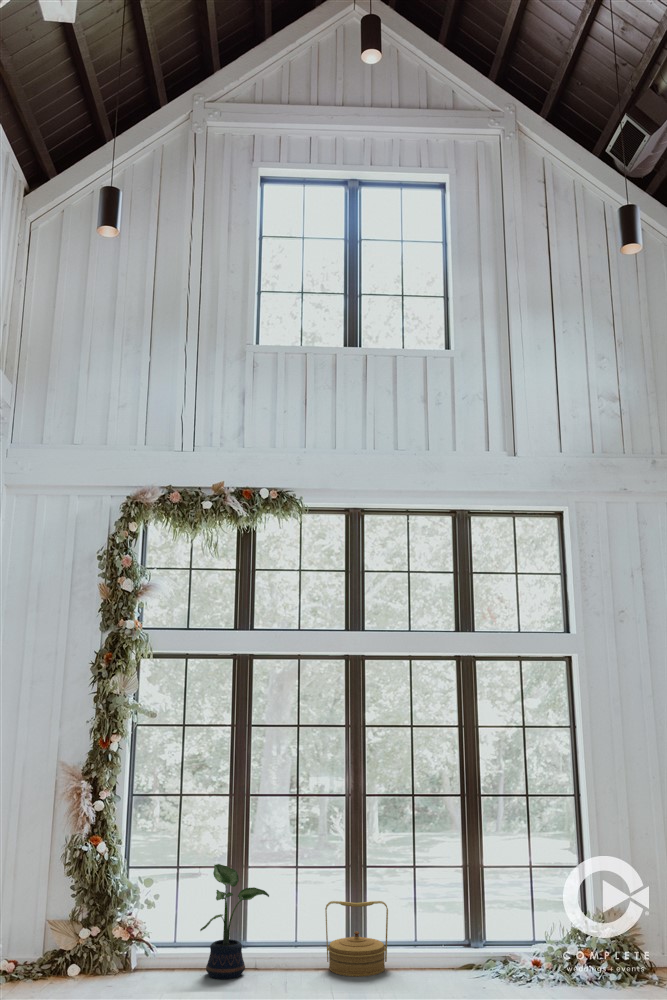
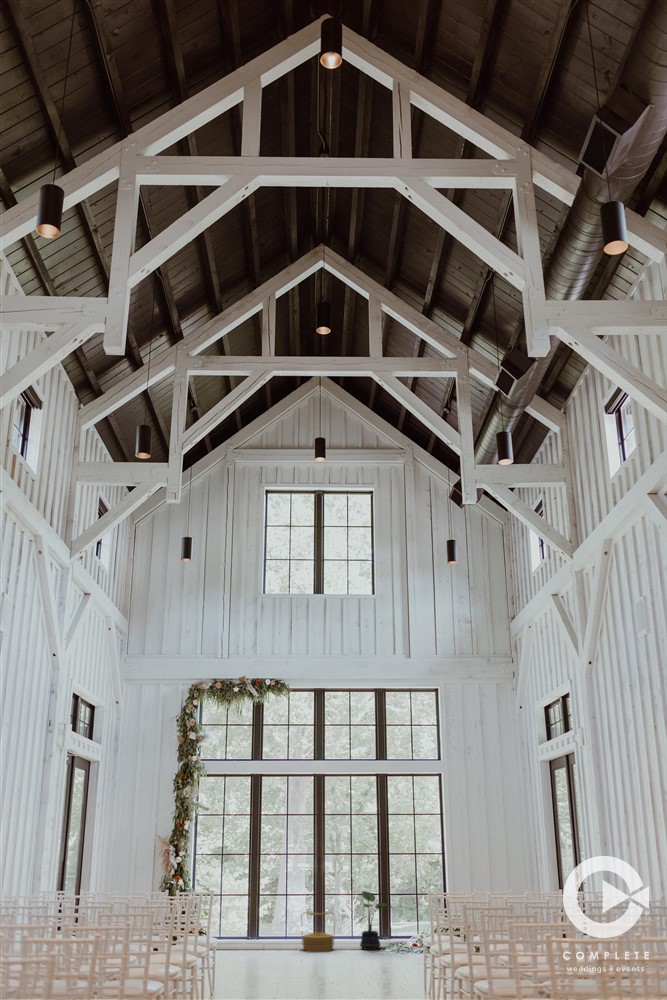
potted plant: present [200,864,269,979] -> present [357,891,391,950]

